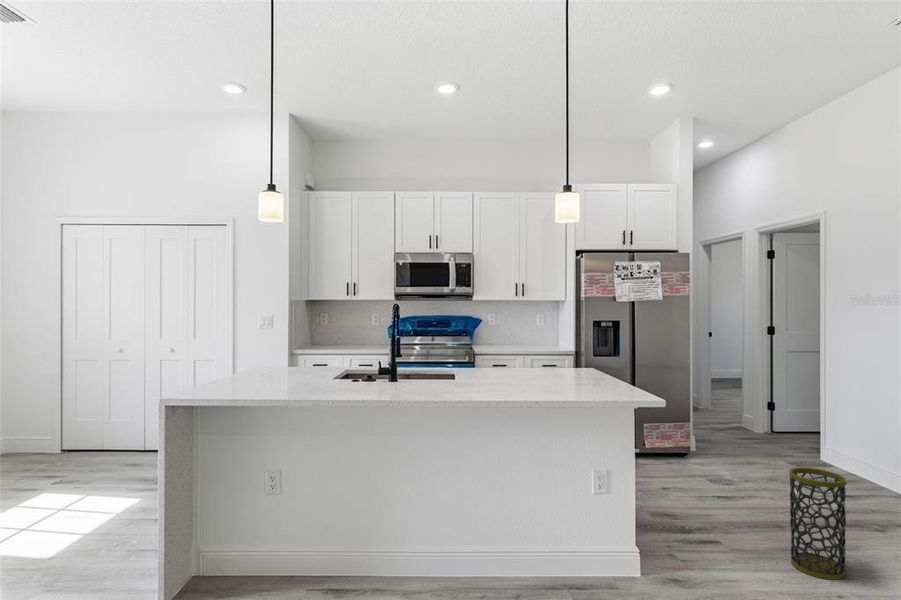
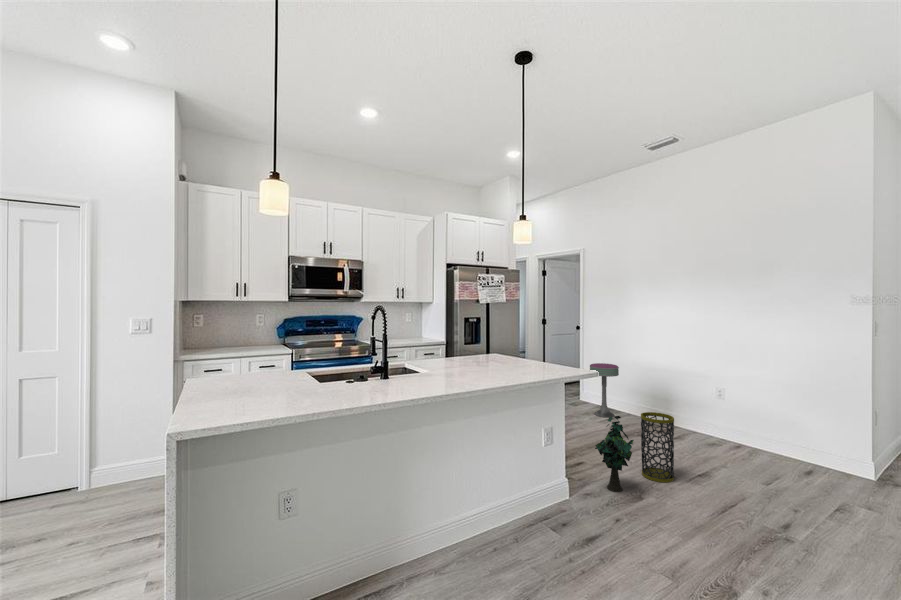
bar stool: none [812,395,866,483] -> present [590,363,619,417]
decorative plant: none [687,462,753,569] -> present [595,416,634,492]

